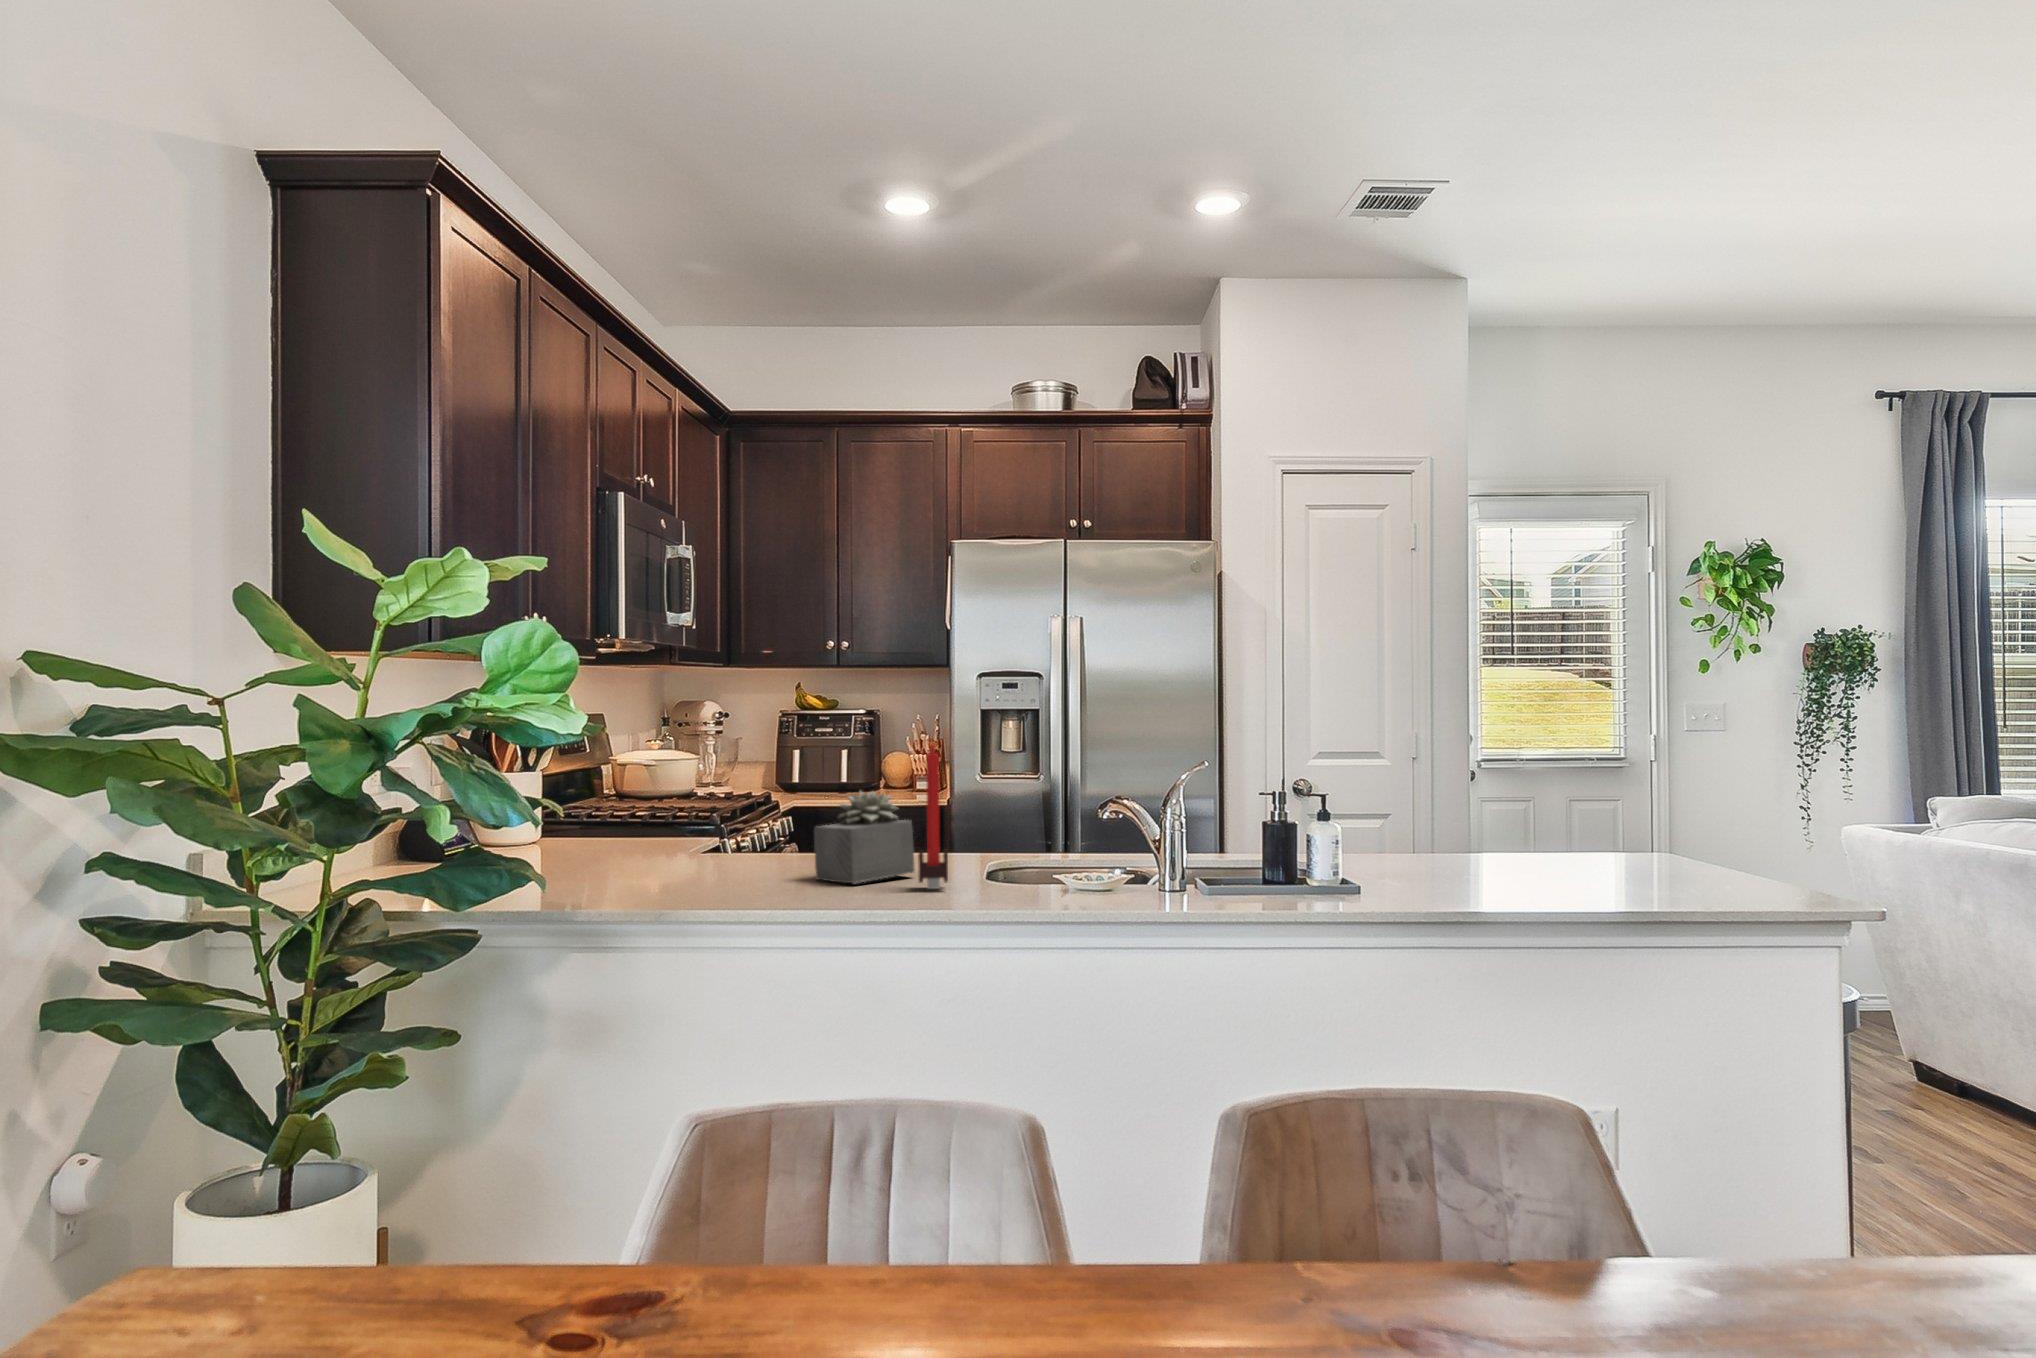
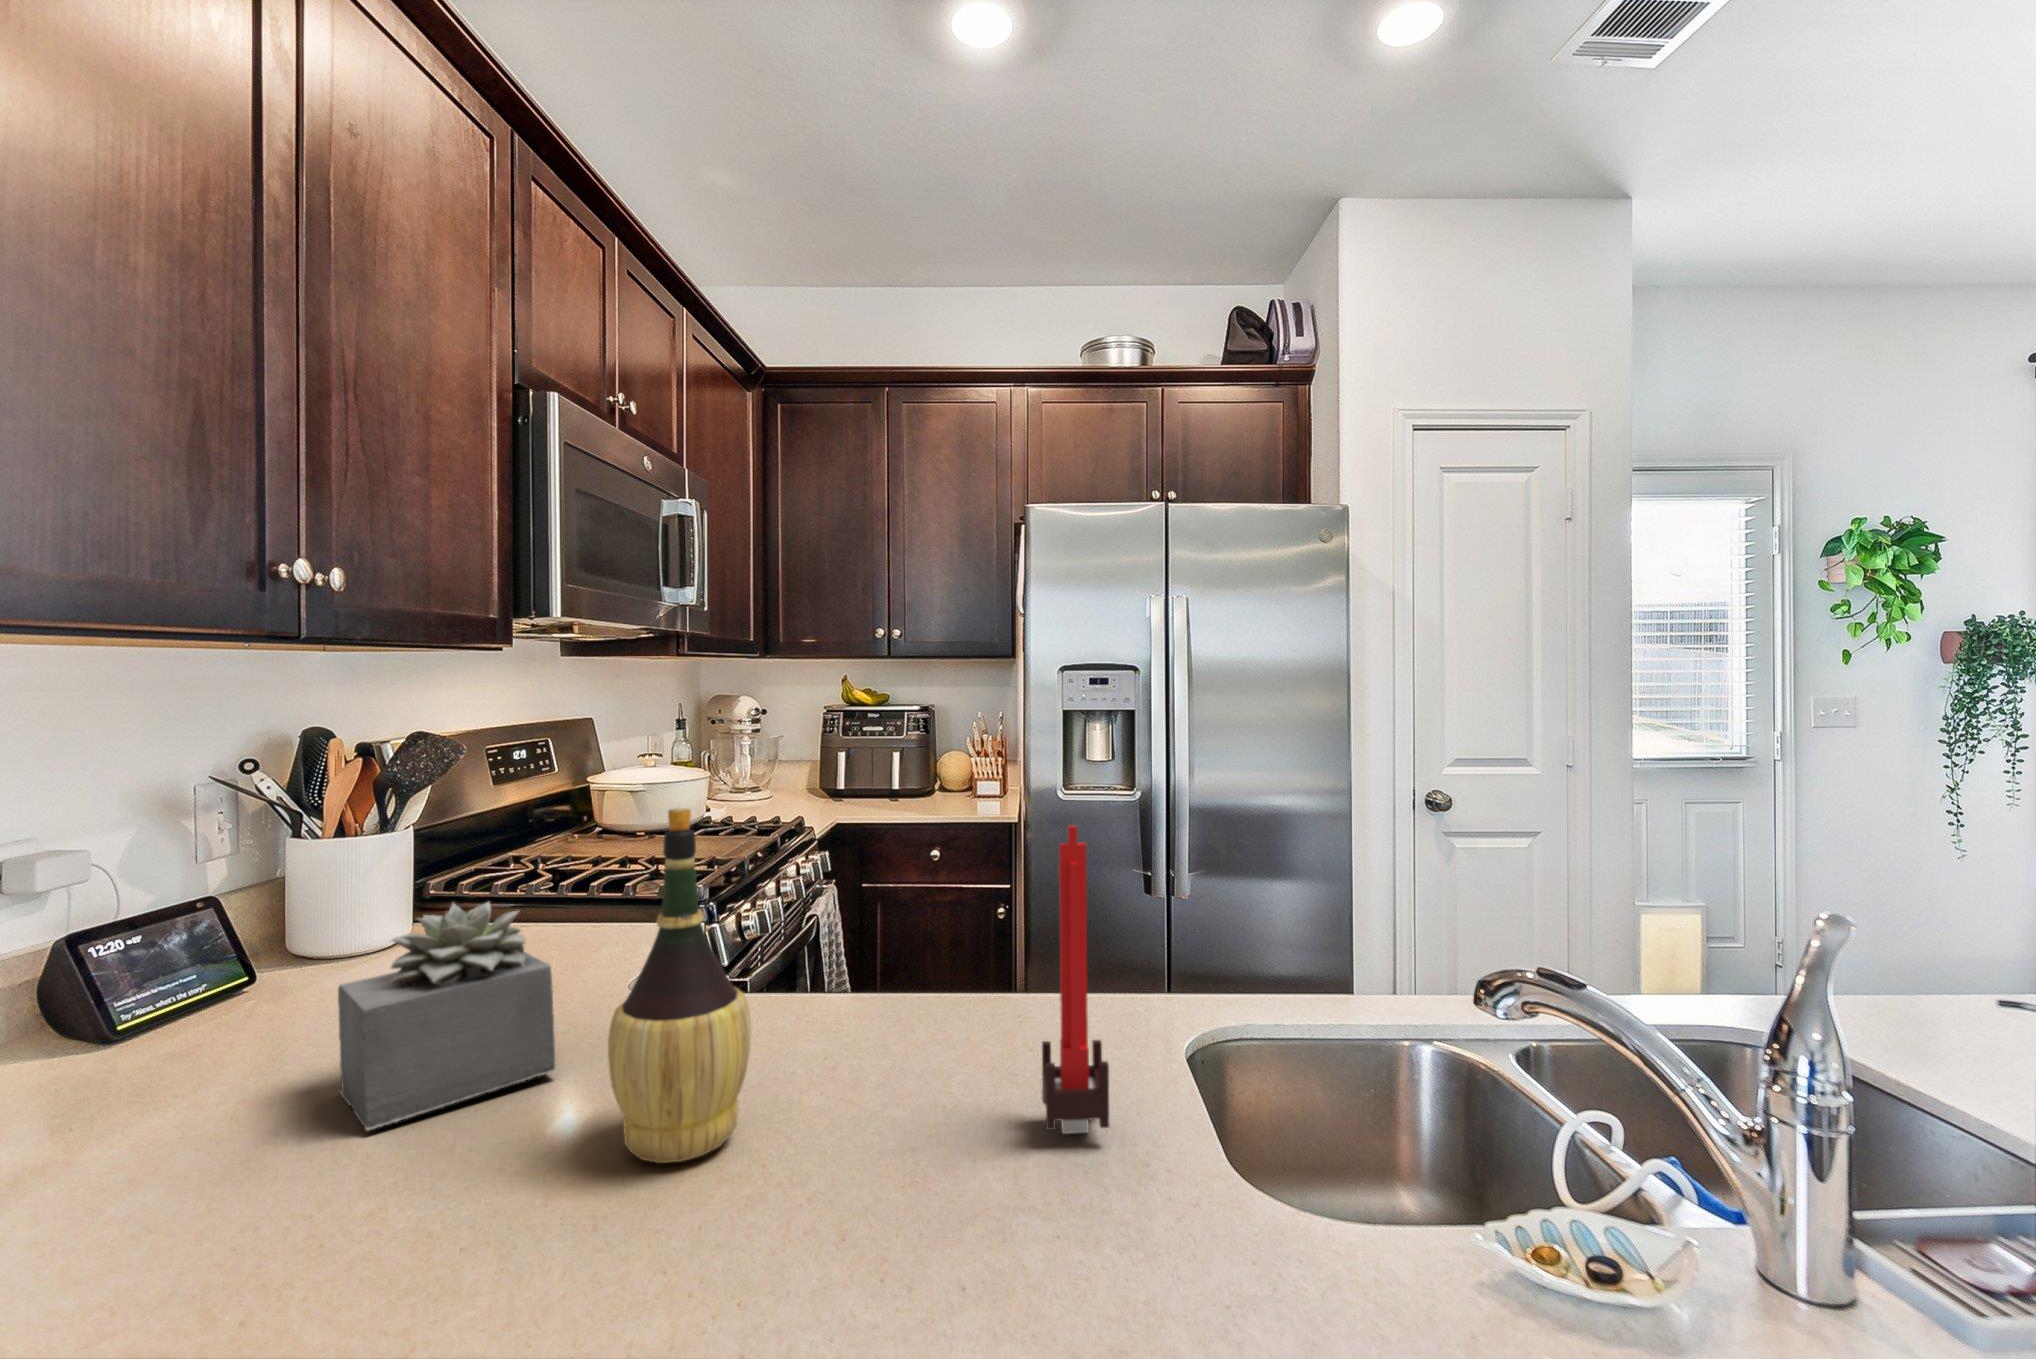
wine bottle: none [717,735,781,892] -> present [608,808,751,1163]
succulent plant: present [814,791,914,883] -> present [338,902,557,1130]

